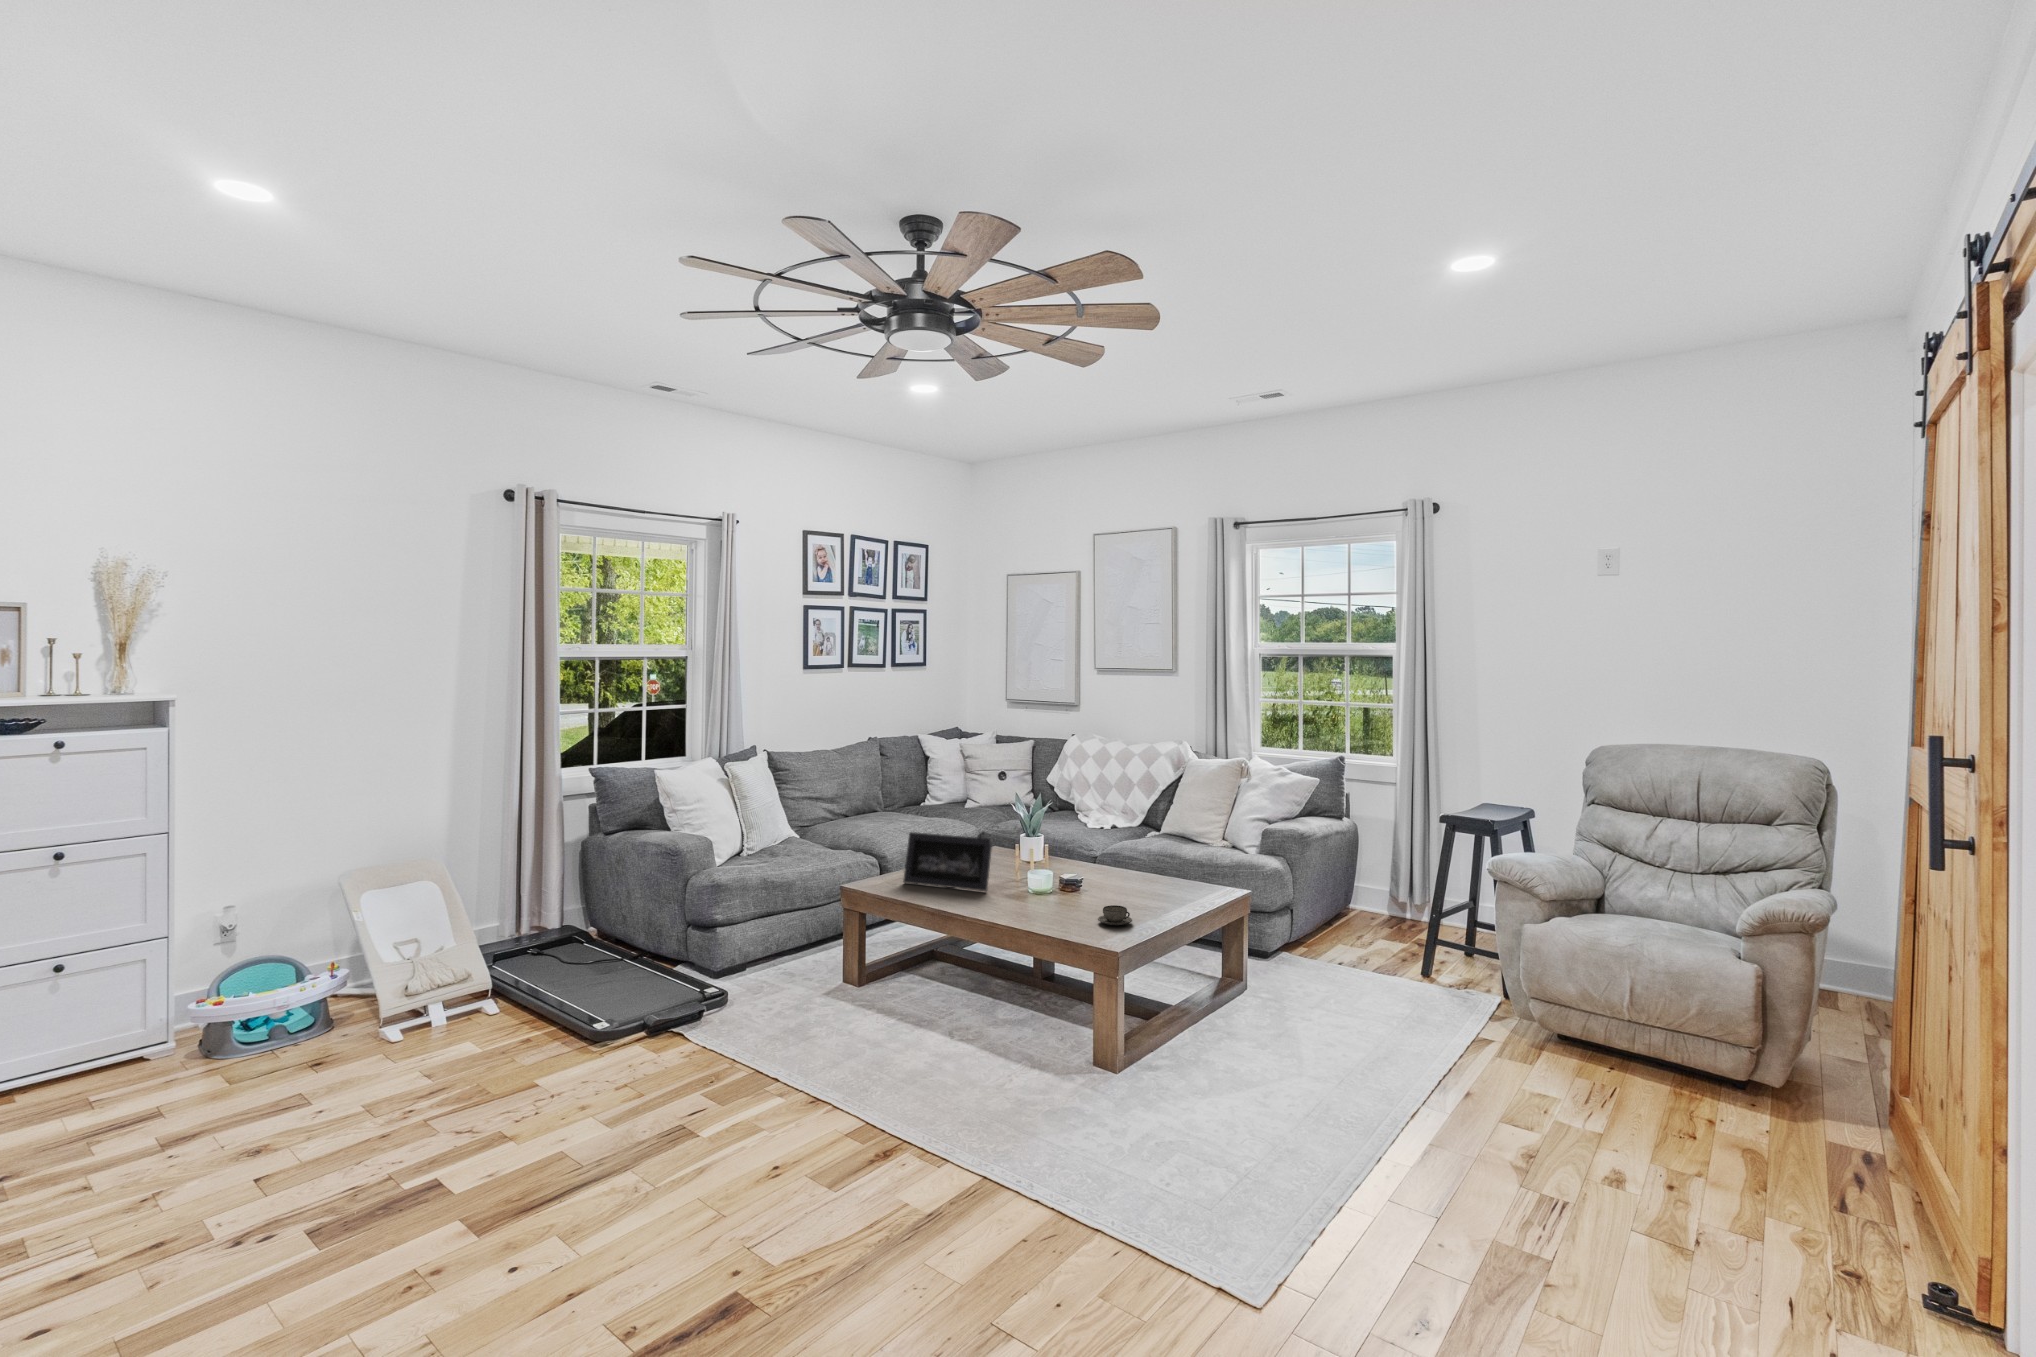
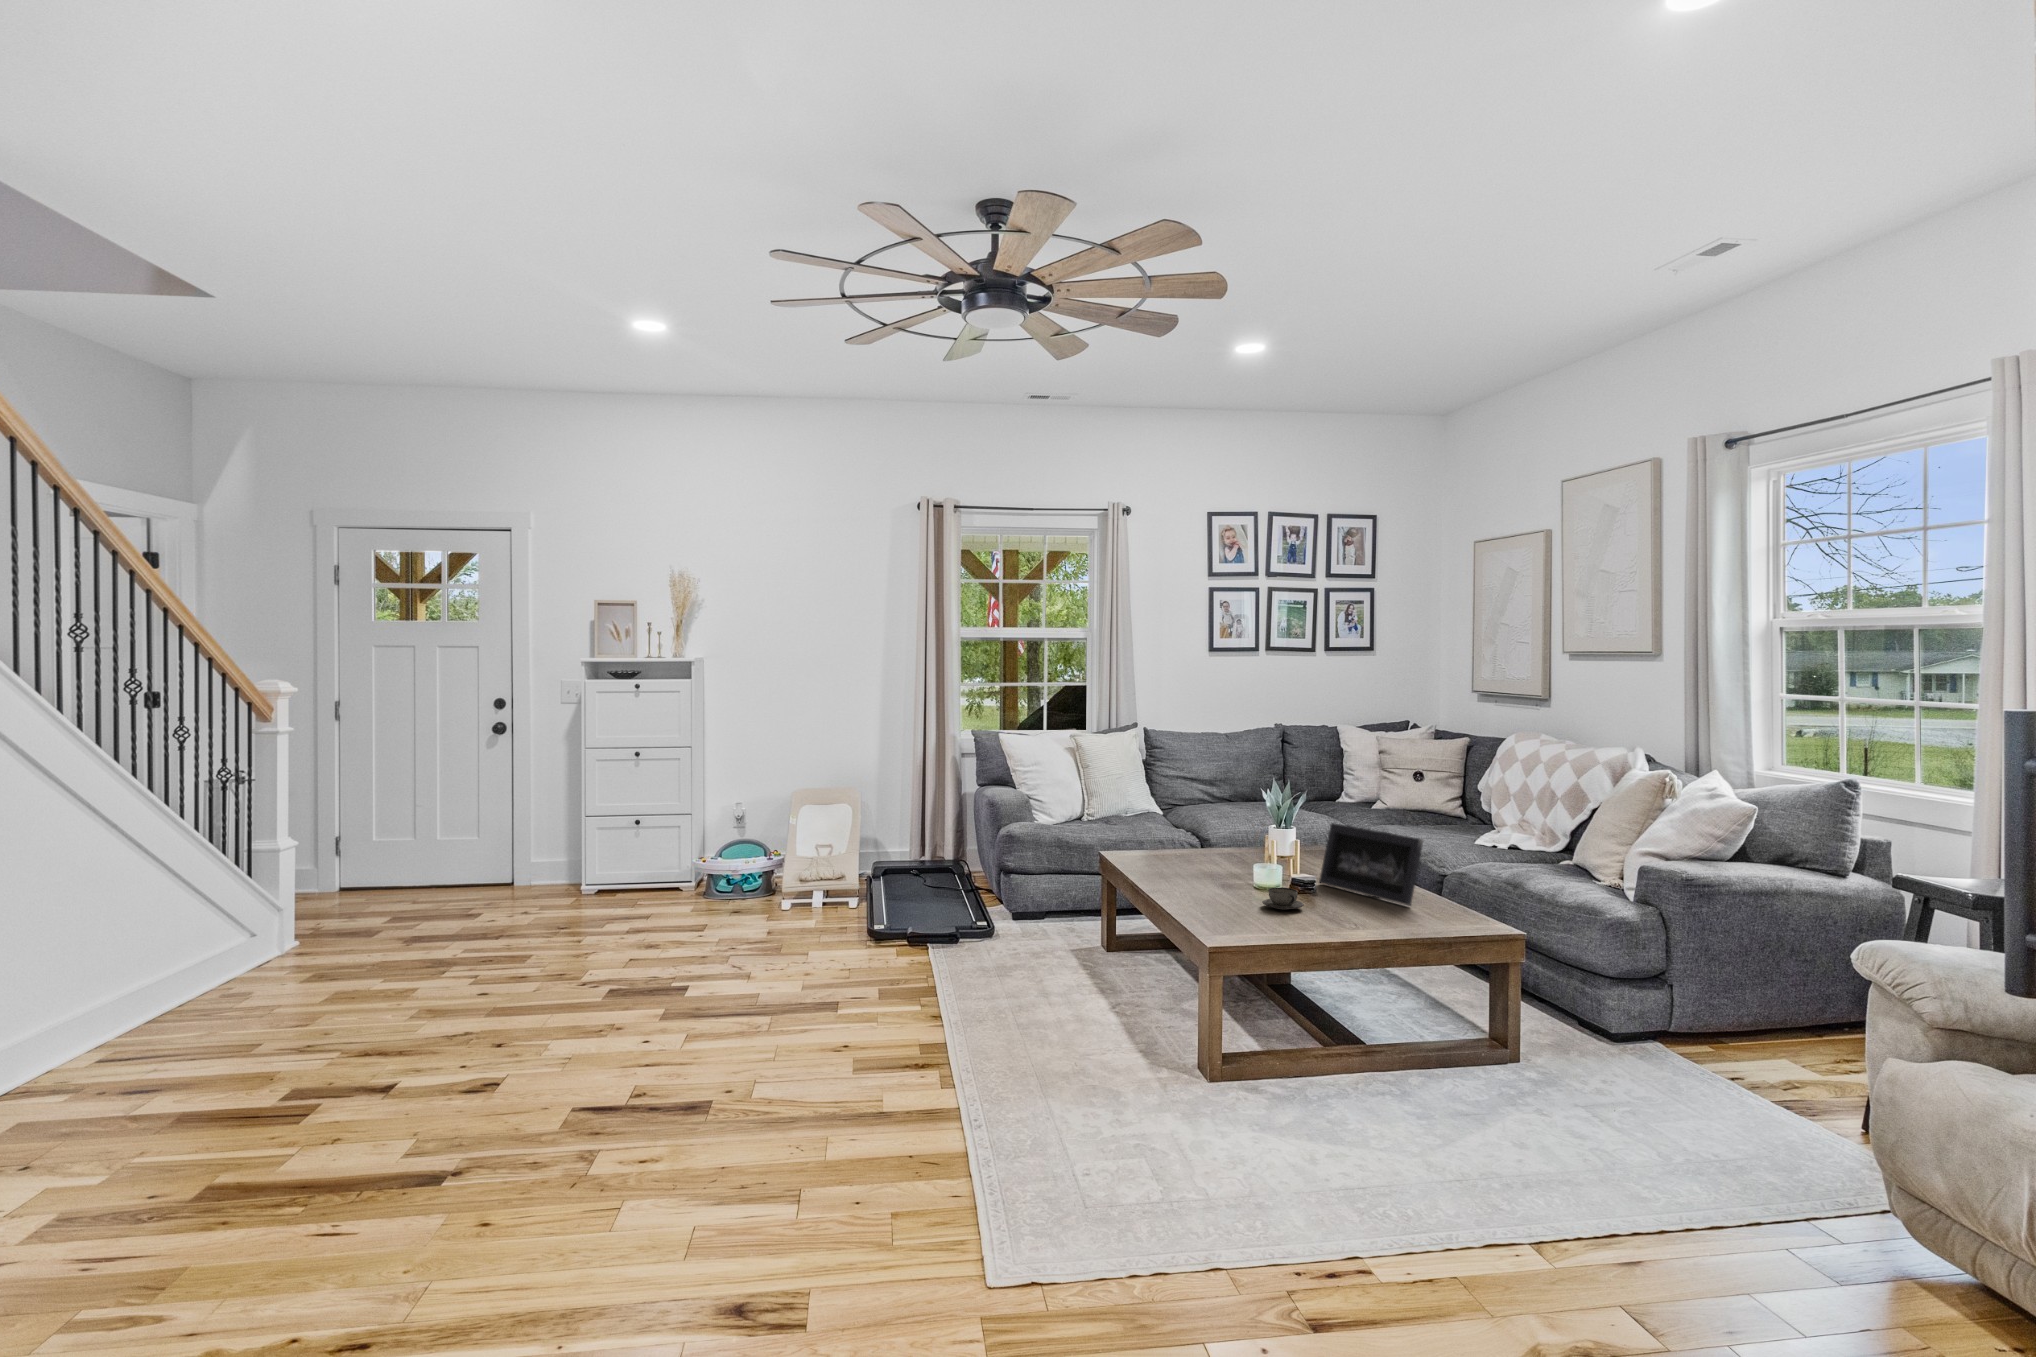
picture frame: present [903,832,993,891] -> present [1319,823,1423,906]

